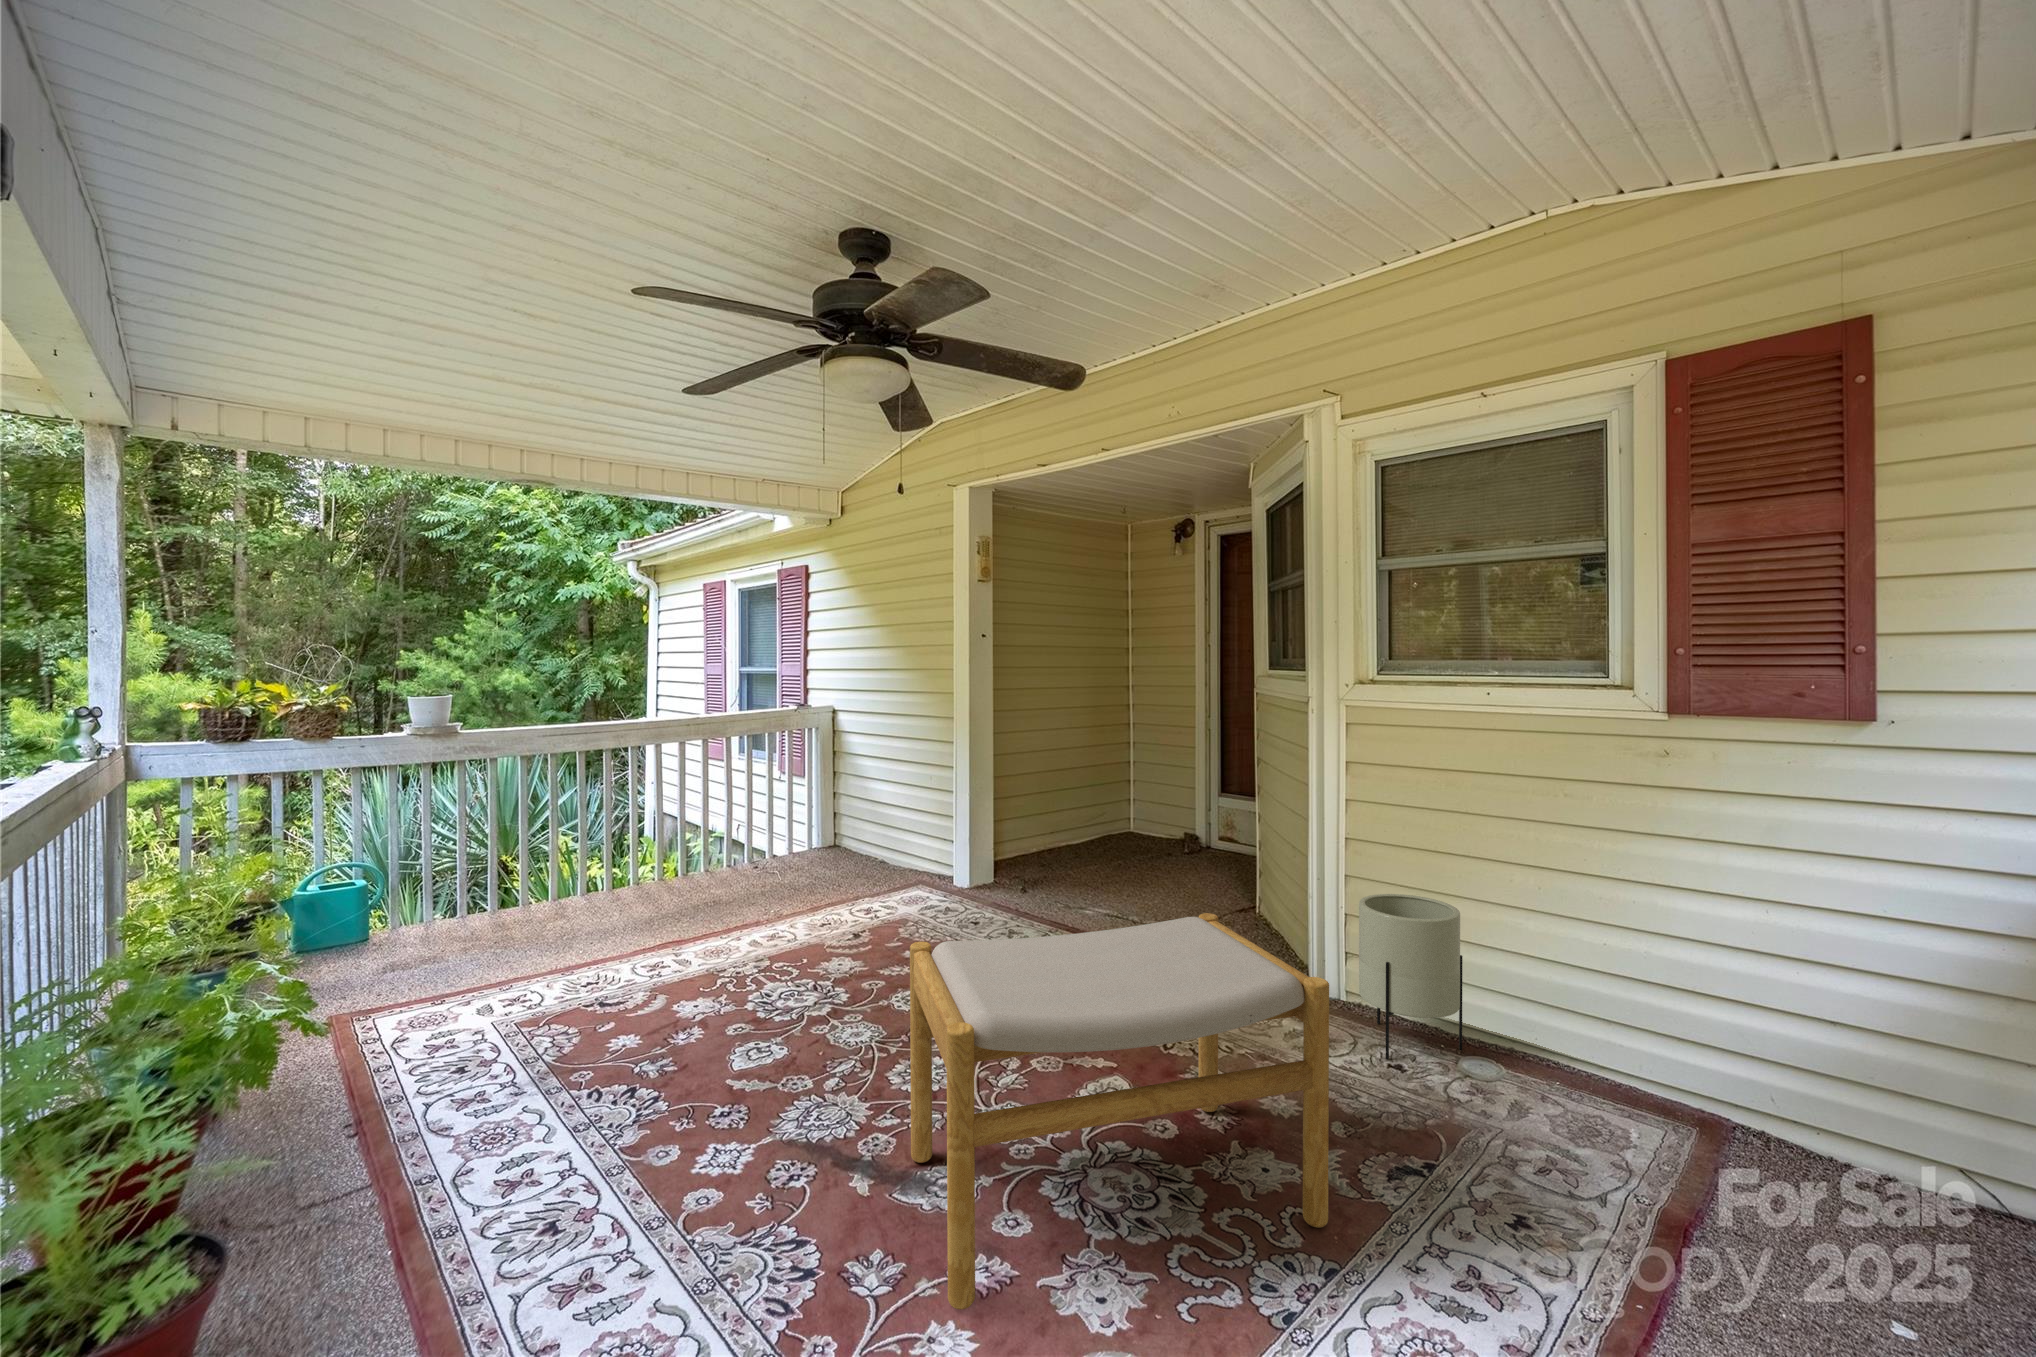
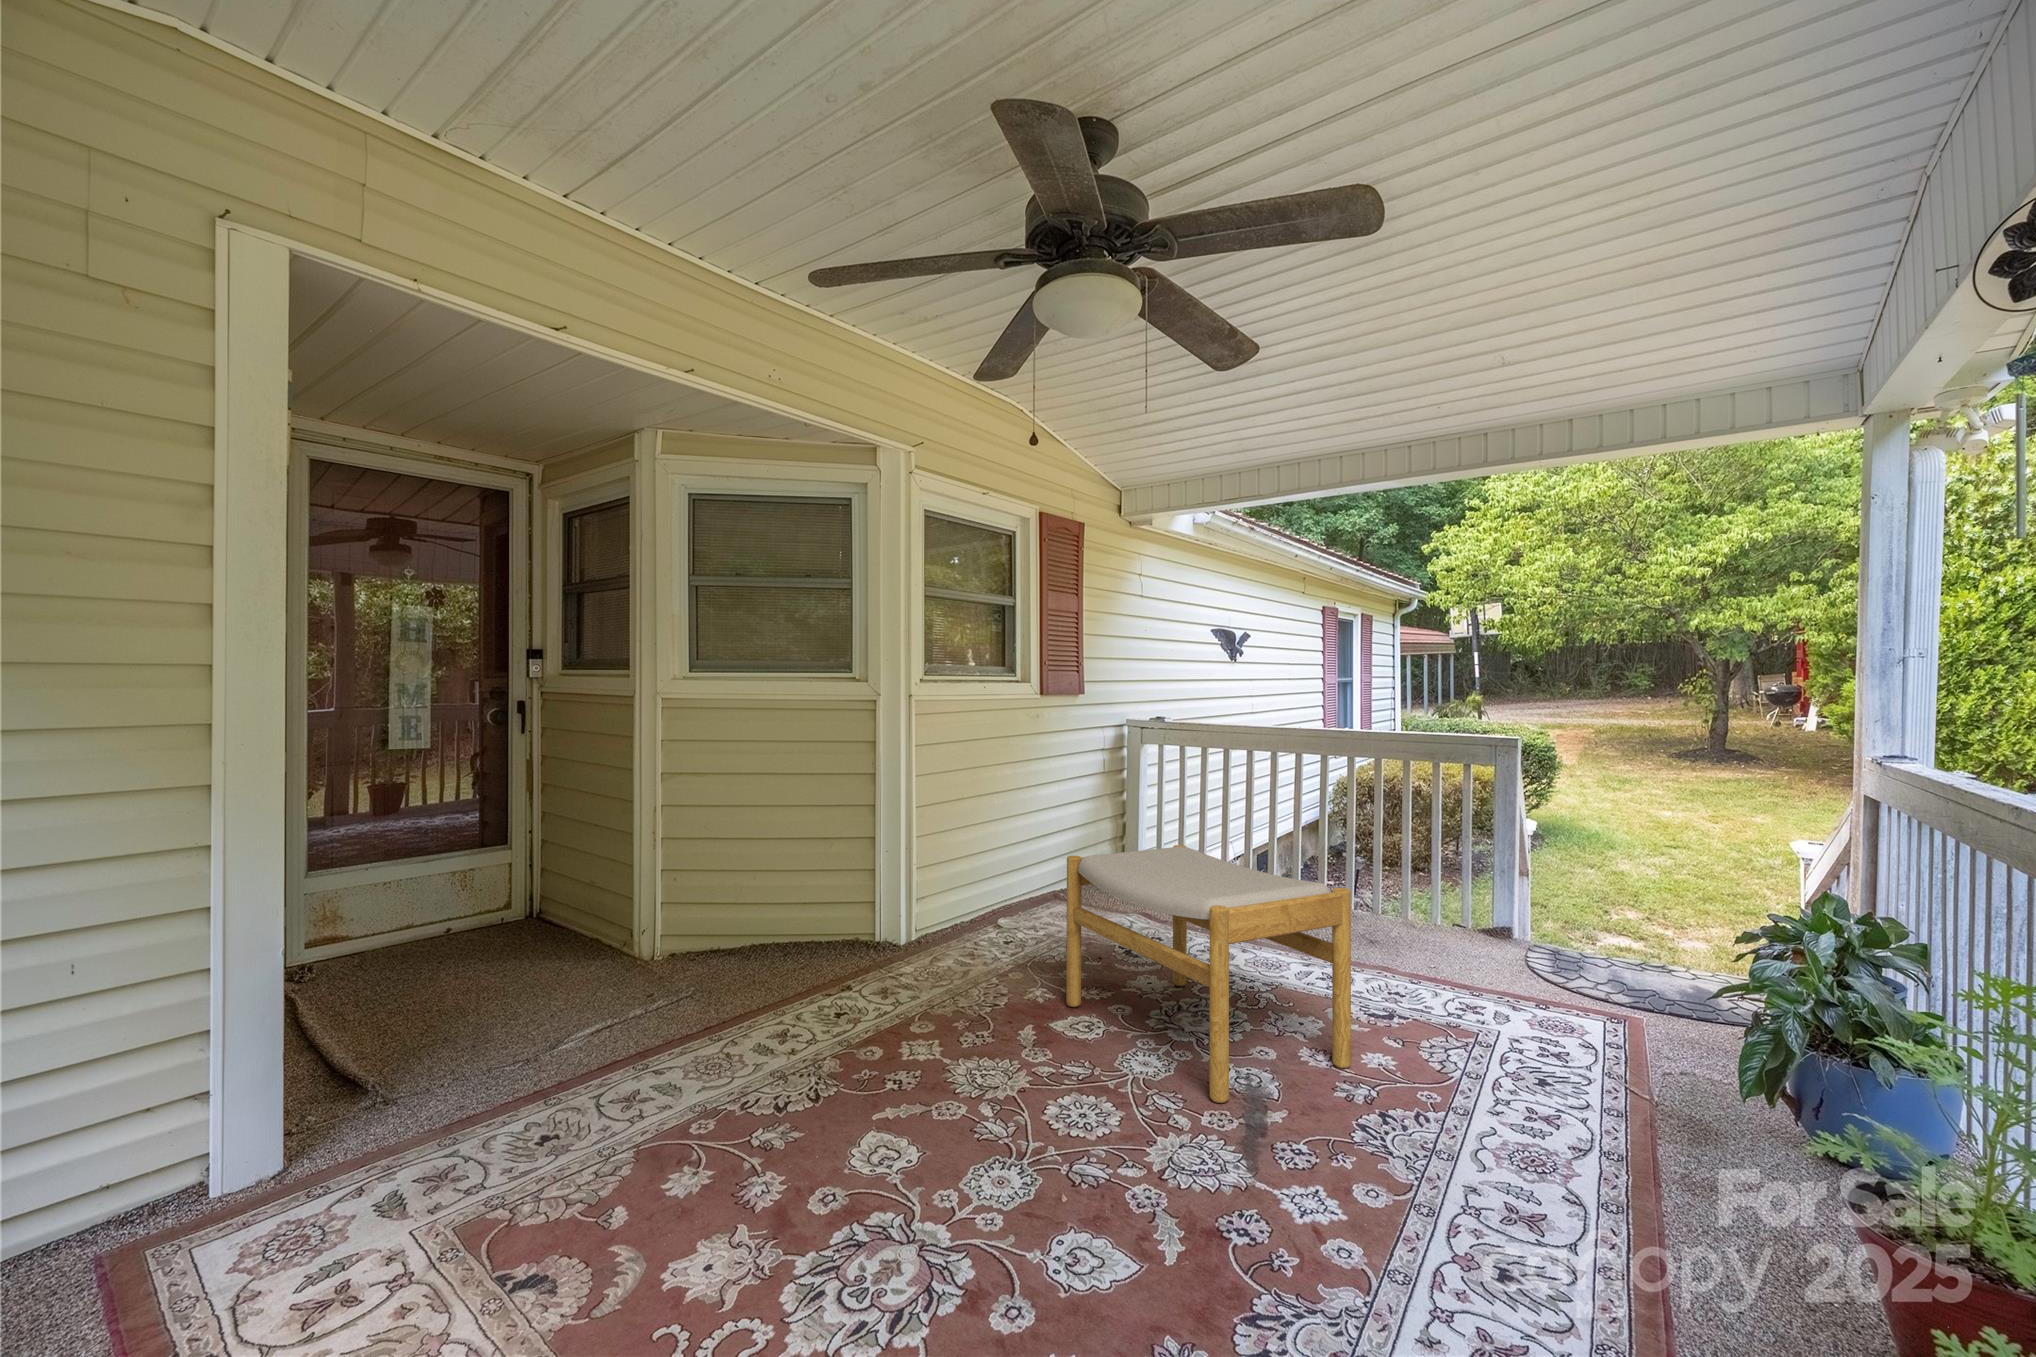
planter: present [1359,894,1463,1059] -> none [909,843,978,959]

